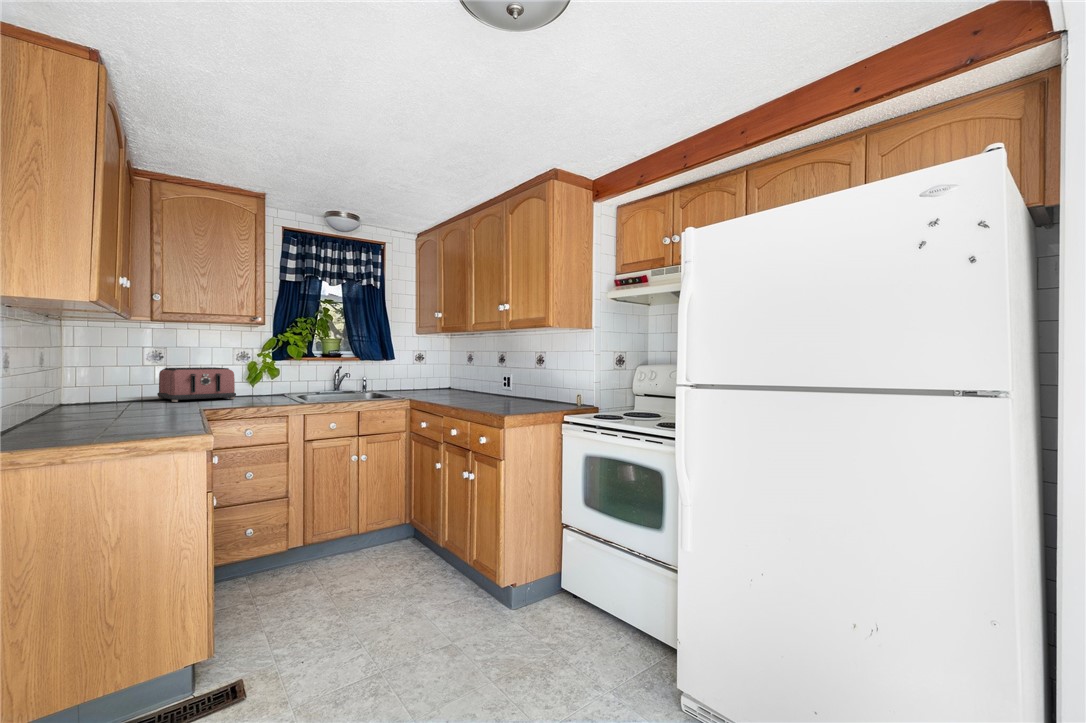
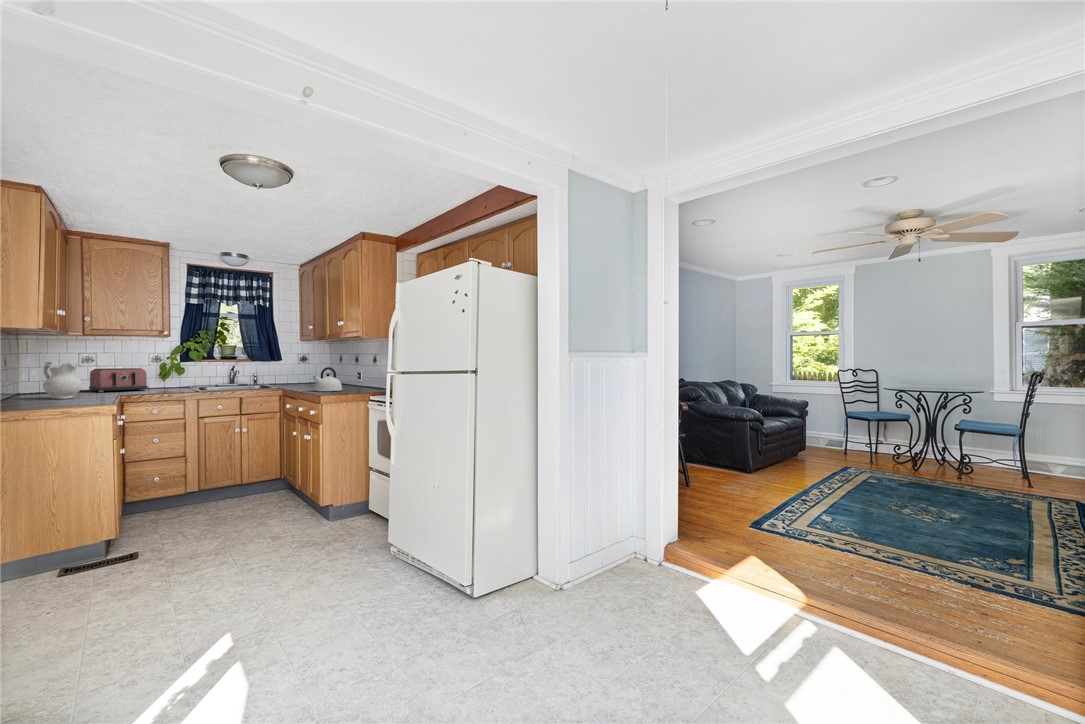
ceramic pitcher: none [96,357,153,414] -> present [43,362,82,399]
kettle: none [462,370,501,405] -> present [312,367,342,391]

